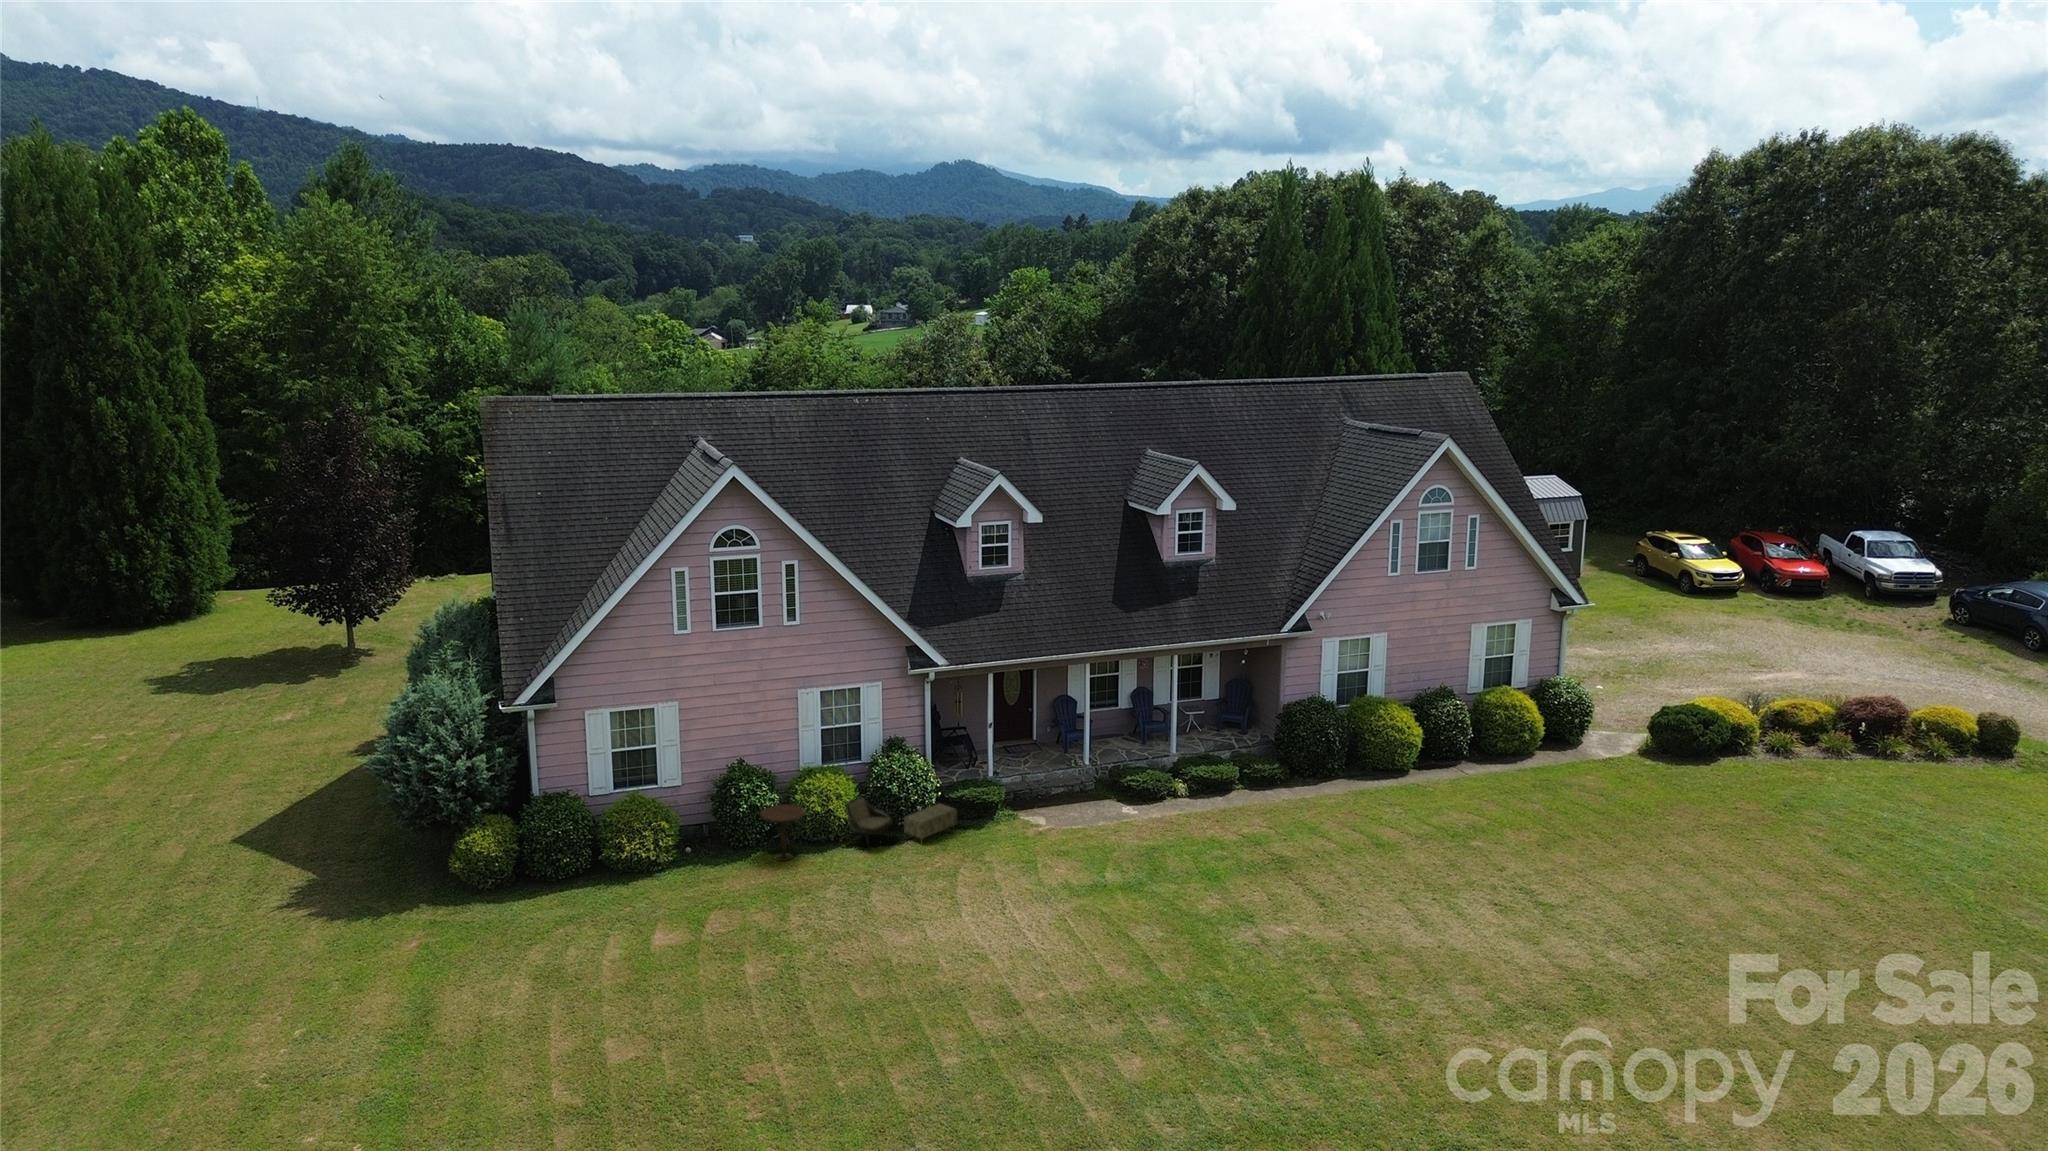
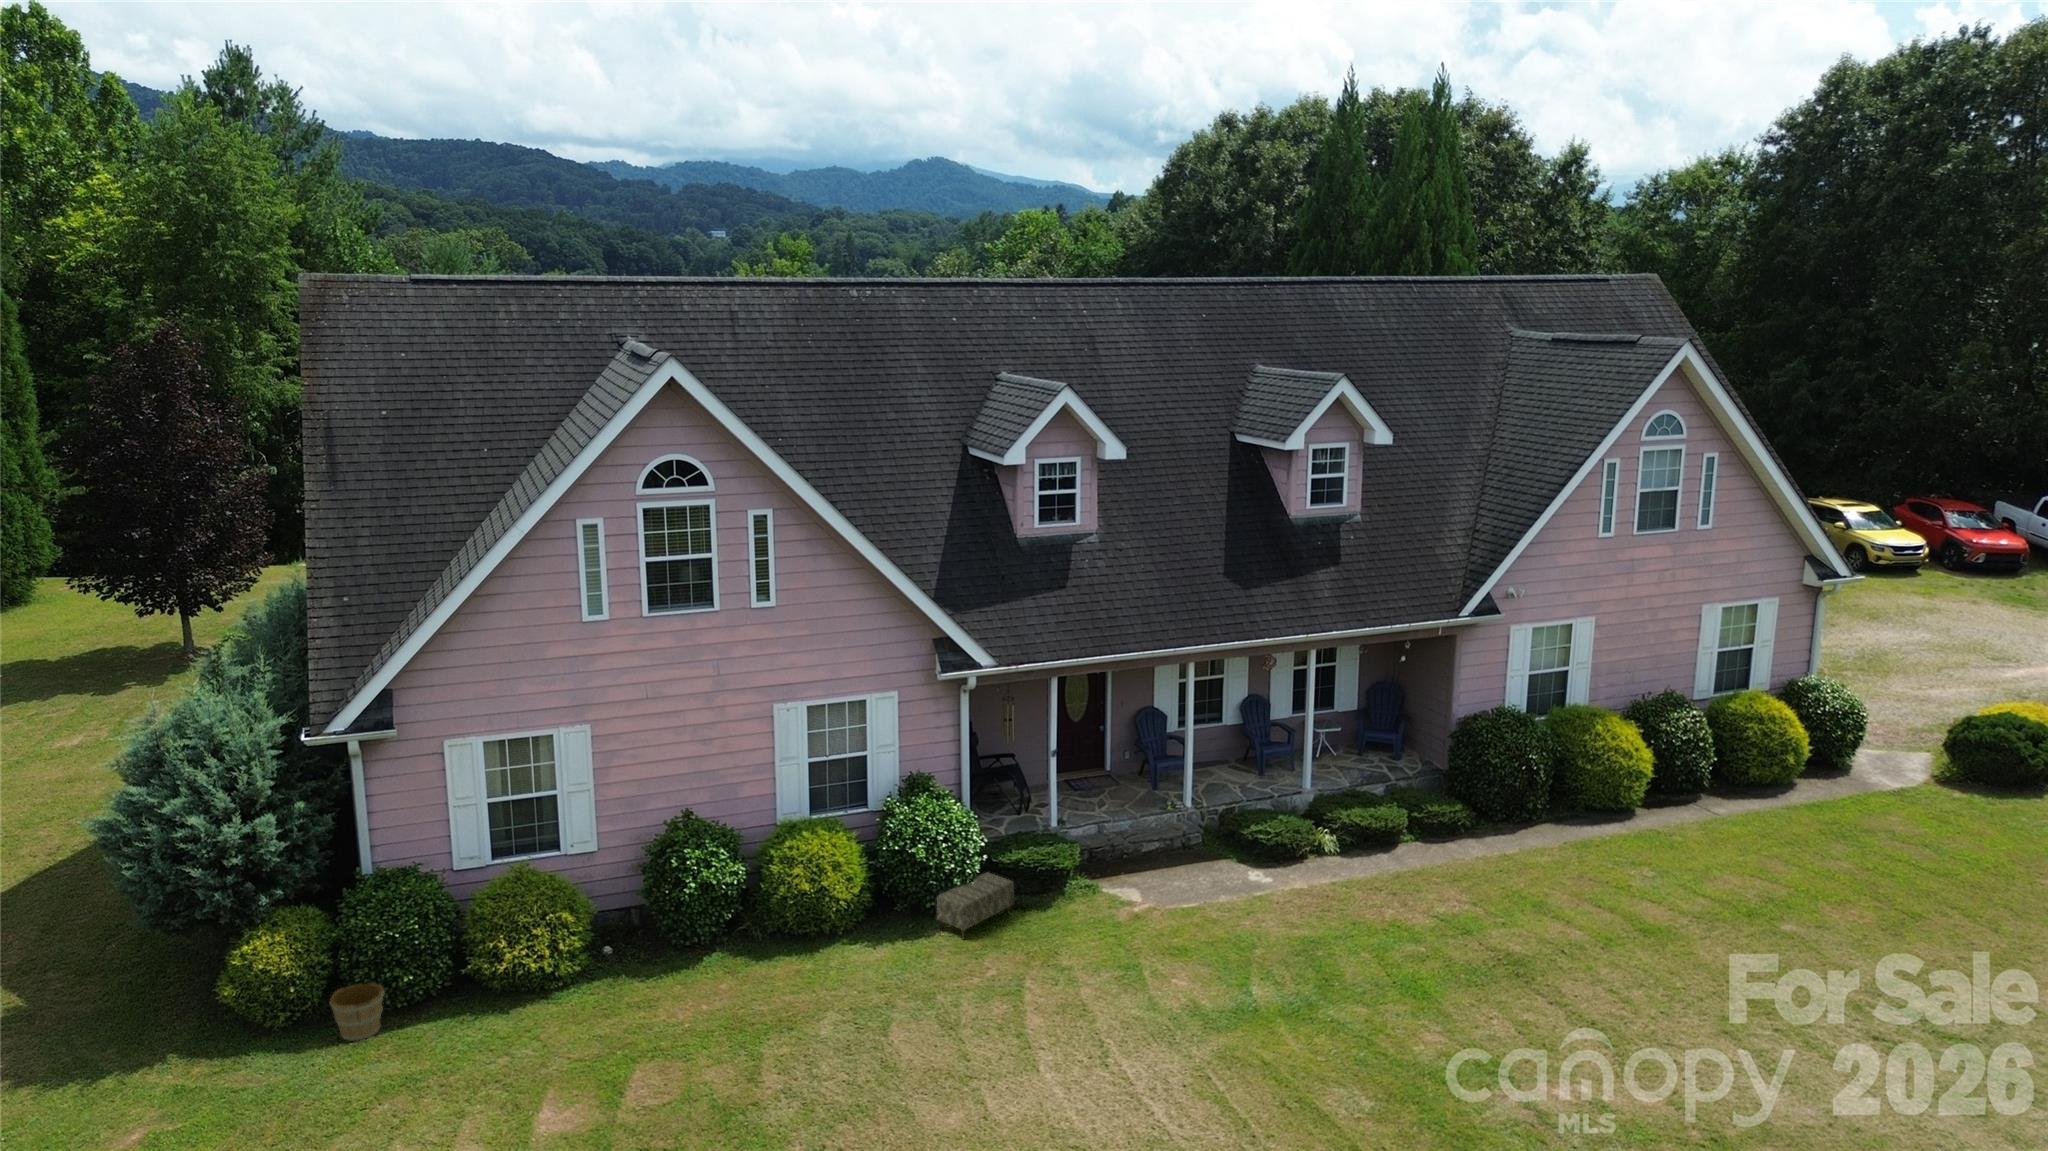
lounge chair: present [846,797,893,844] -> none [846,867,920,955]
pedestal table: present [760,804,805,861] -> none [715,881,786,971]
wooden bucket: none [523,861,555,895] -> present [330,983,385,1041]

